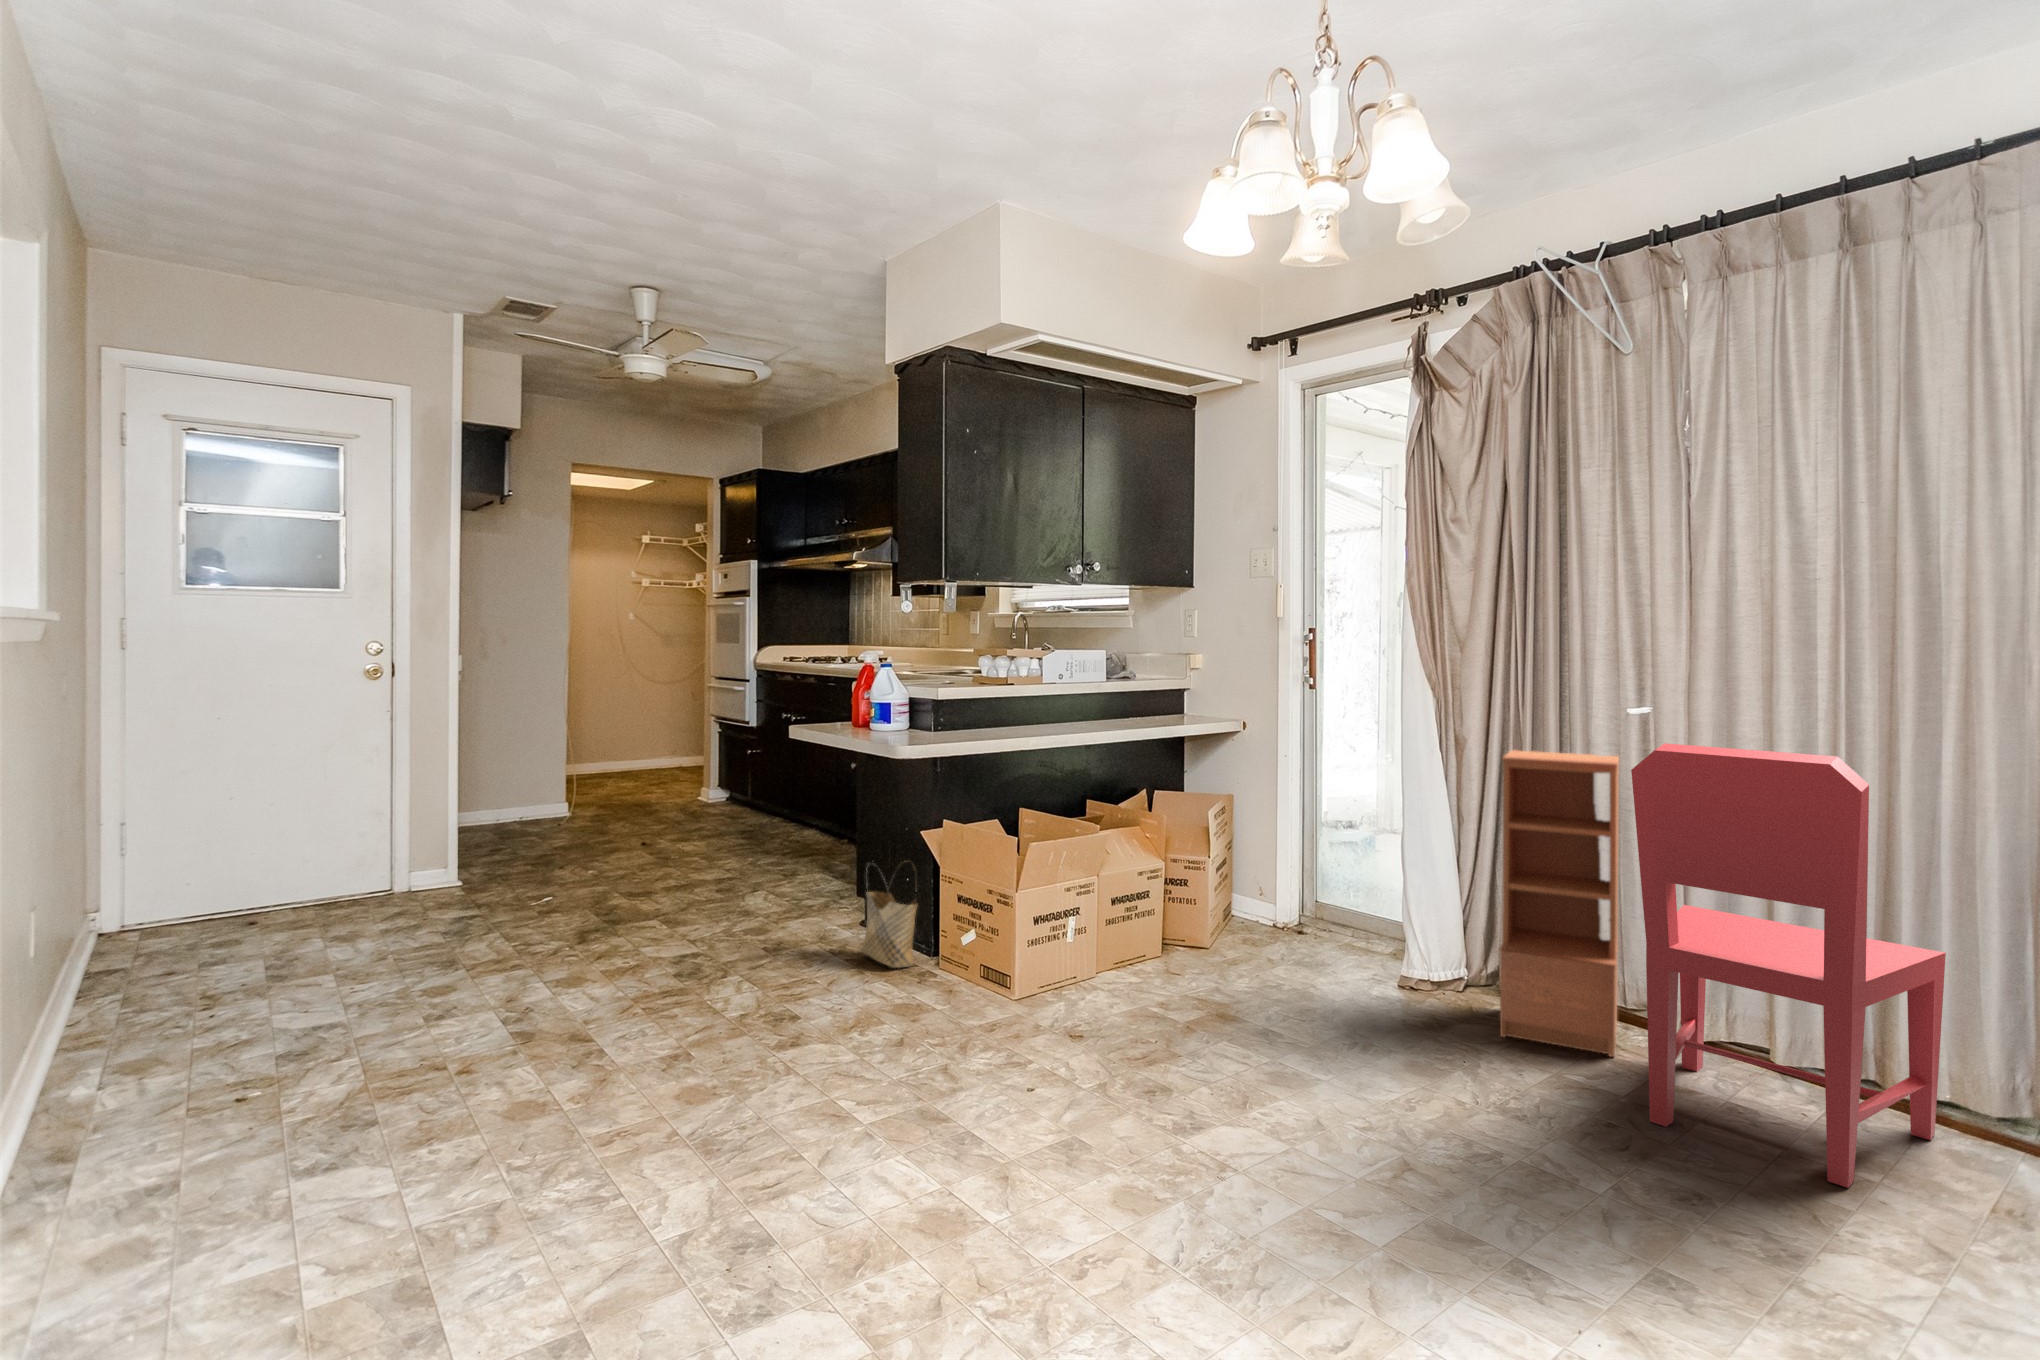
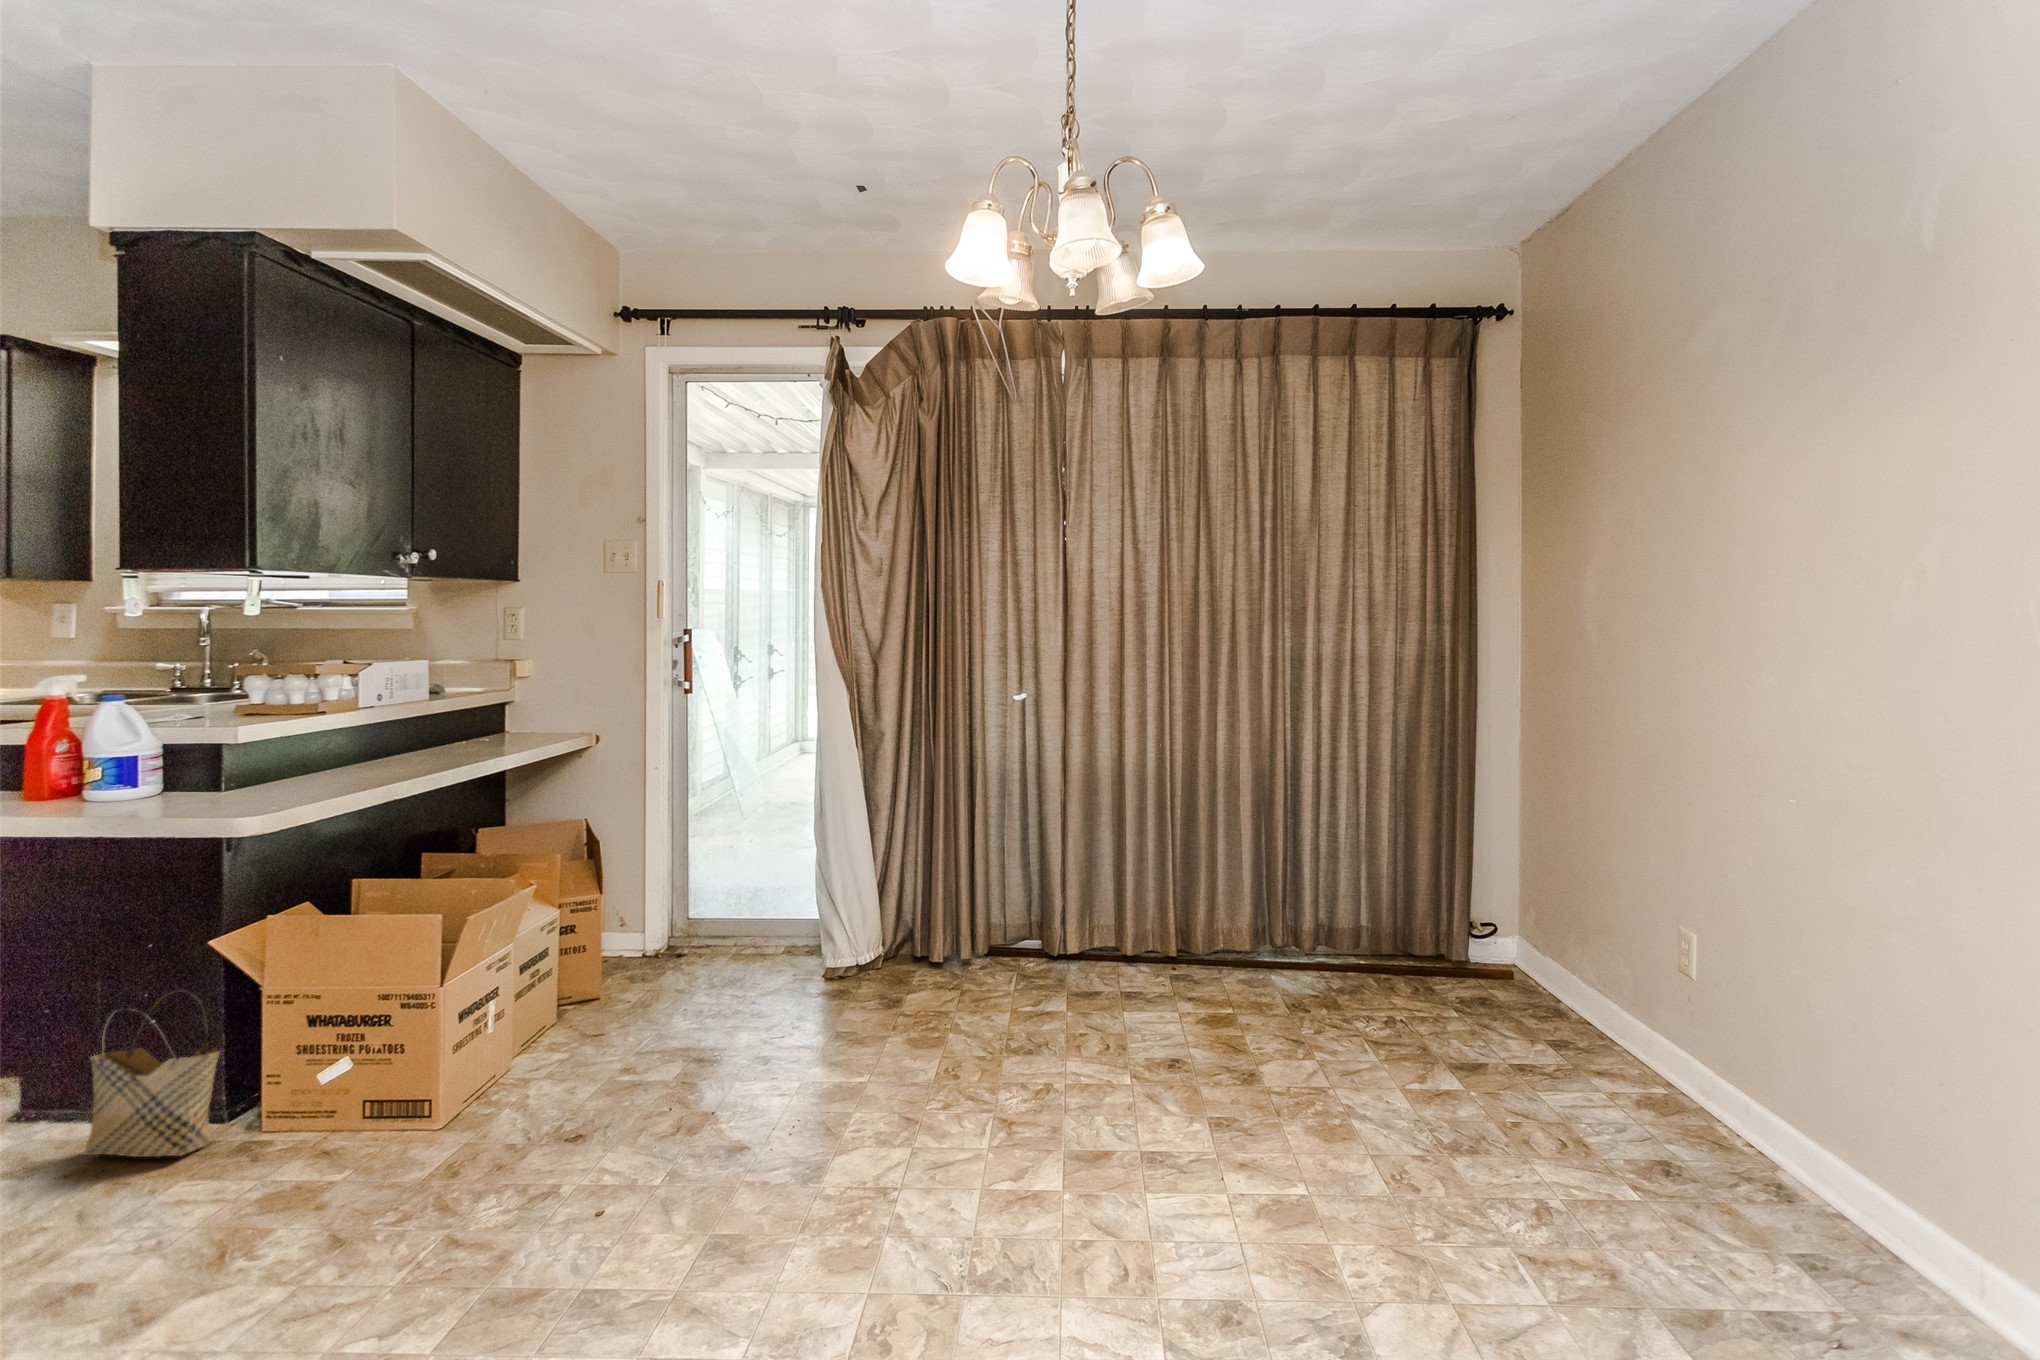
dining chair: present [1631,743,1946,1188] -> none [1072,738,1242,1030]
bookcase: present [1500,750,1619,1057] -> none [931,746,1036,1001]

